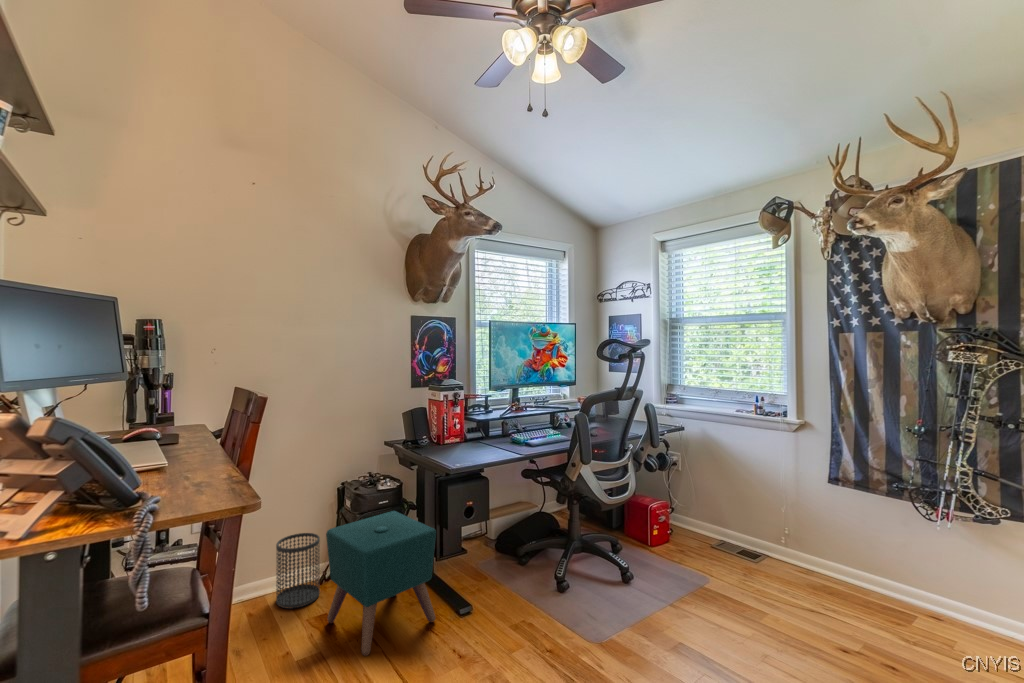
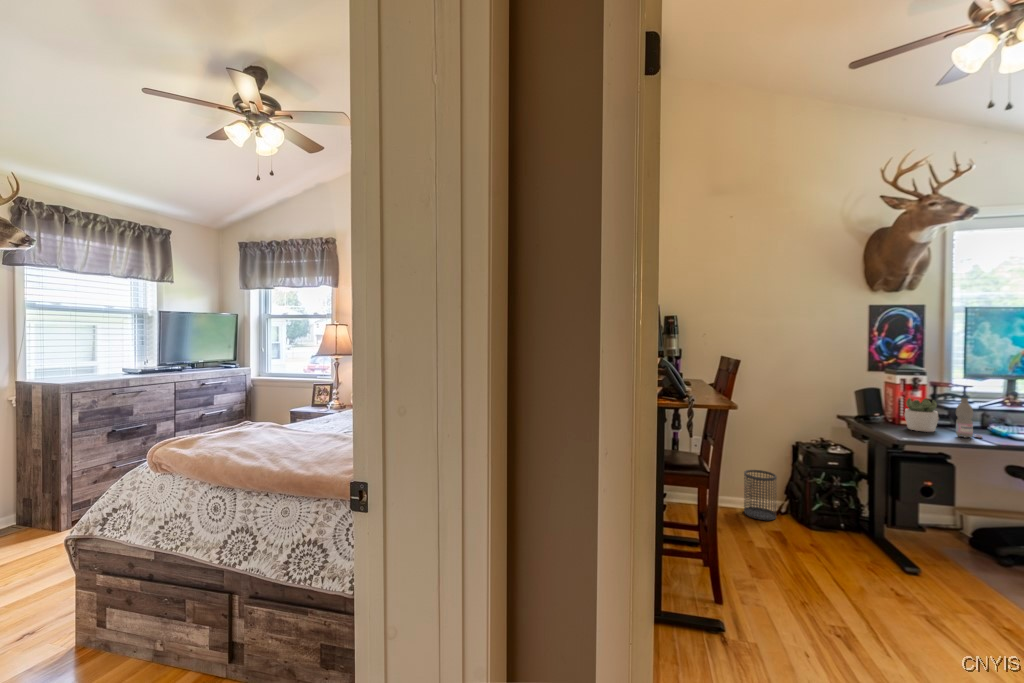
water bottle: none [493,412,511,452] -> present [956,398,982,438]
succulent plant: none [450,415,479,451] -> present [904,398,939,432]
ottoman: present [326,511,436,656] -> none [780,467,880,566]

